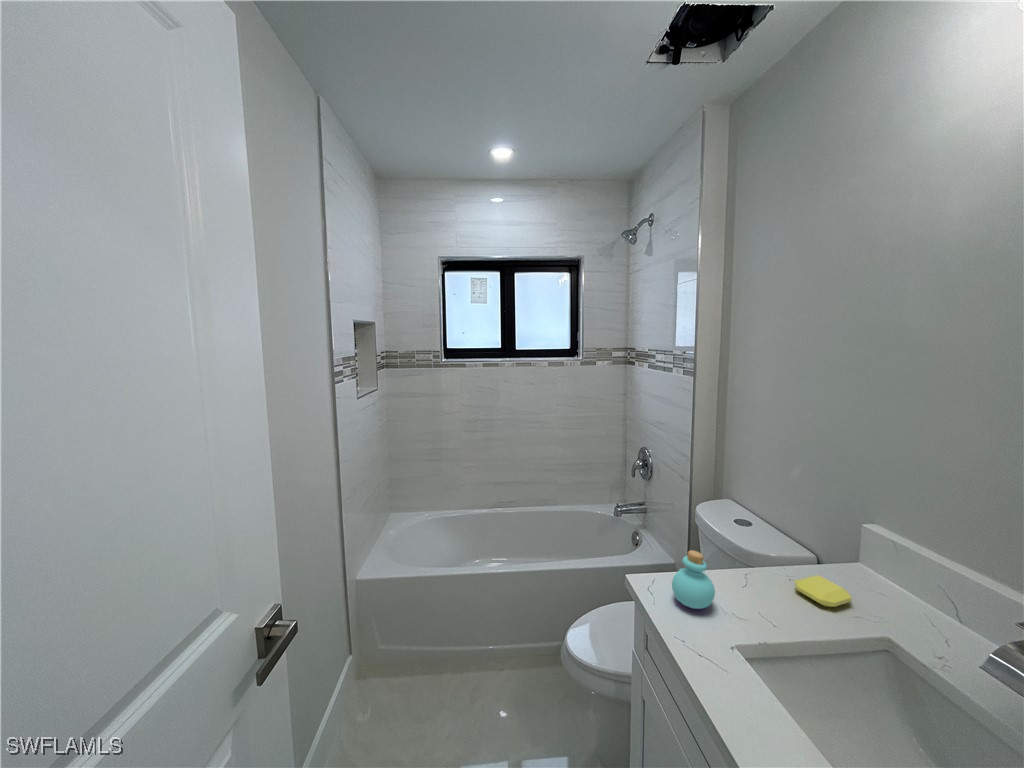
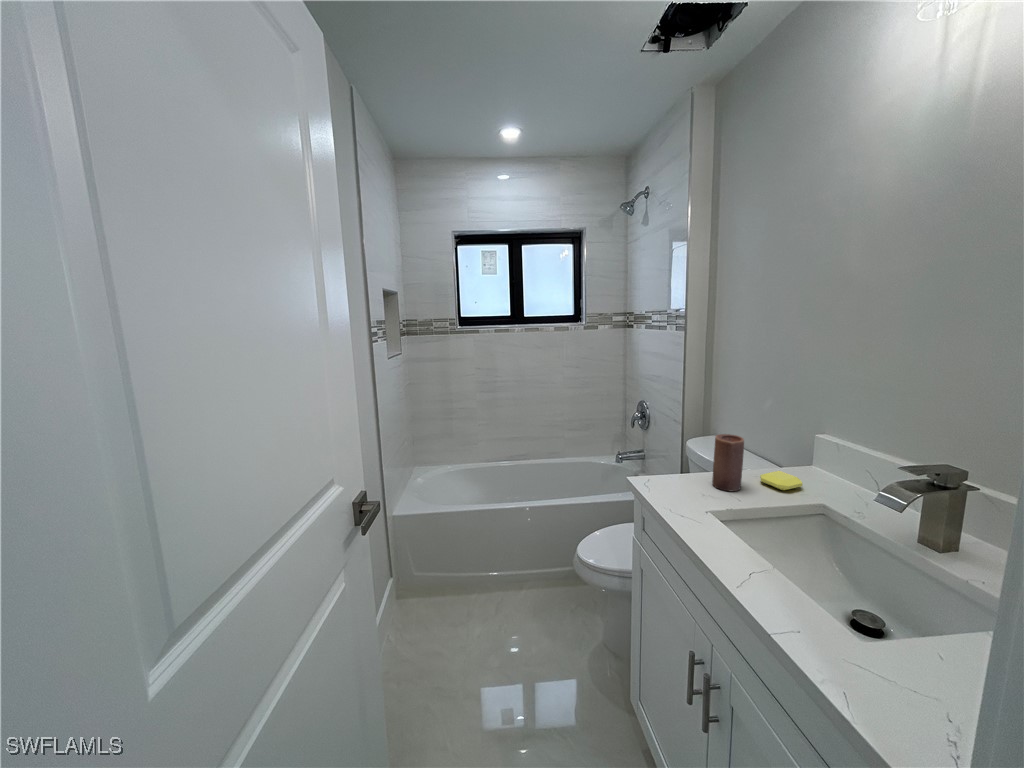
candle: none [734,528,776,606] -> present [712,434,744,491]
perfume bottle: present [672,550,715,609] -> none [664,450,697,493]

